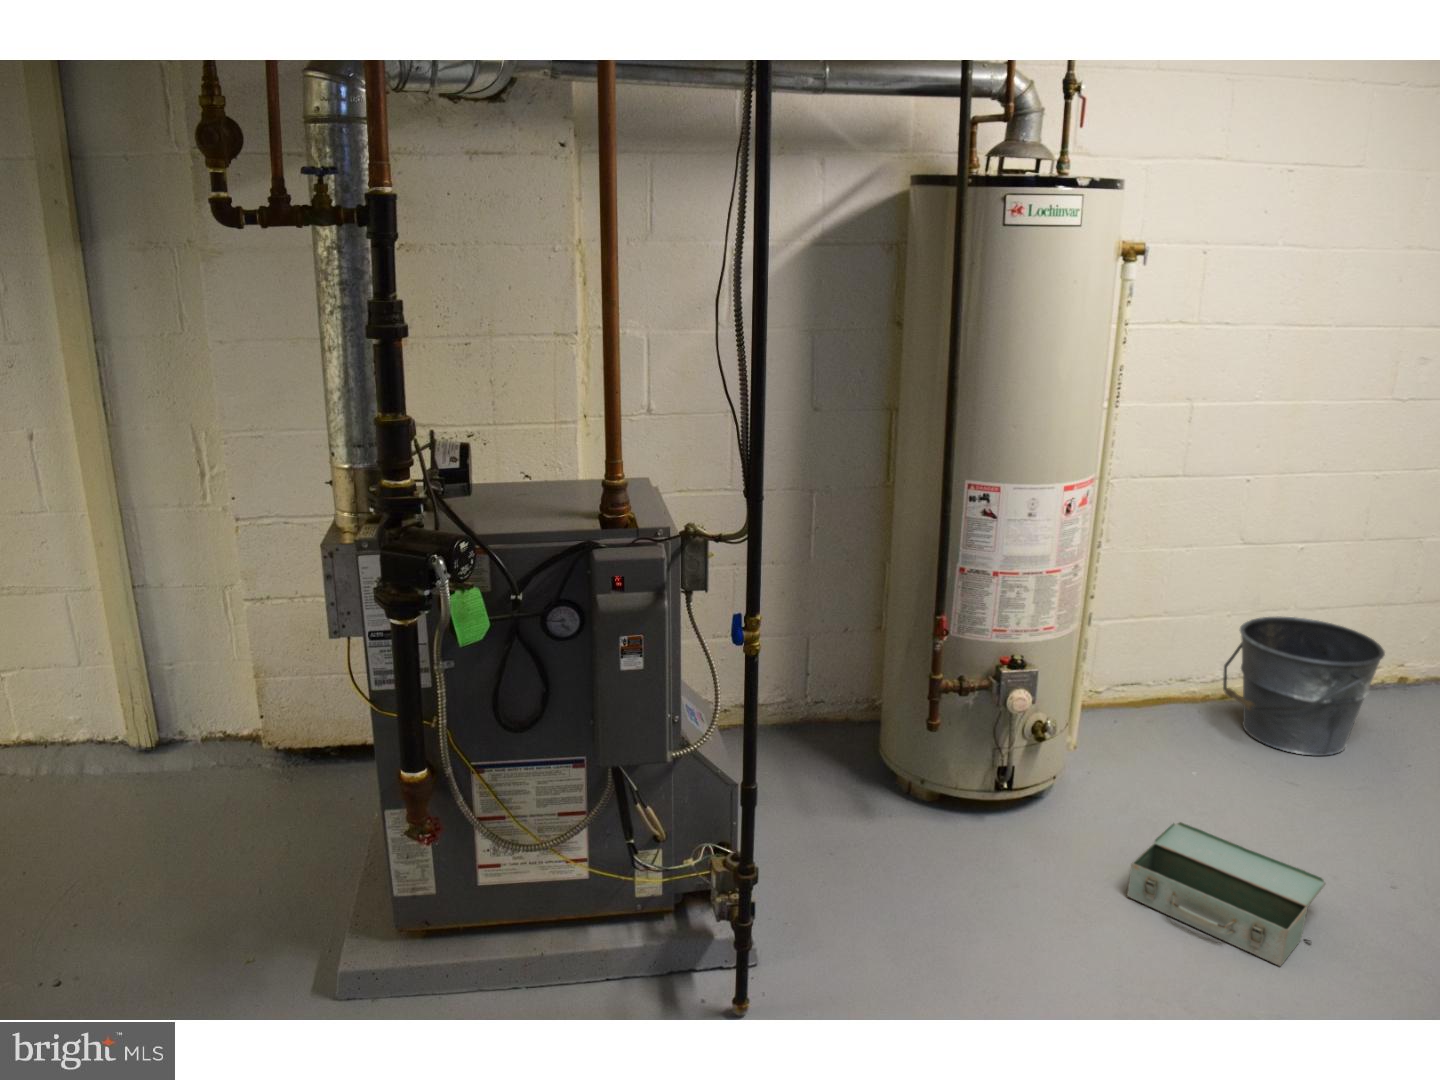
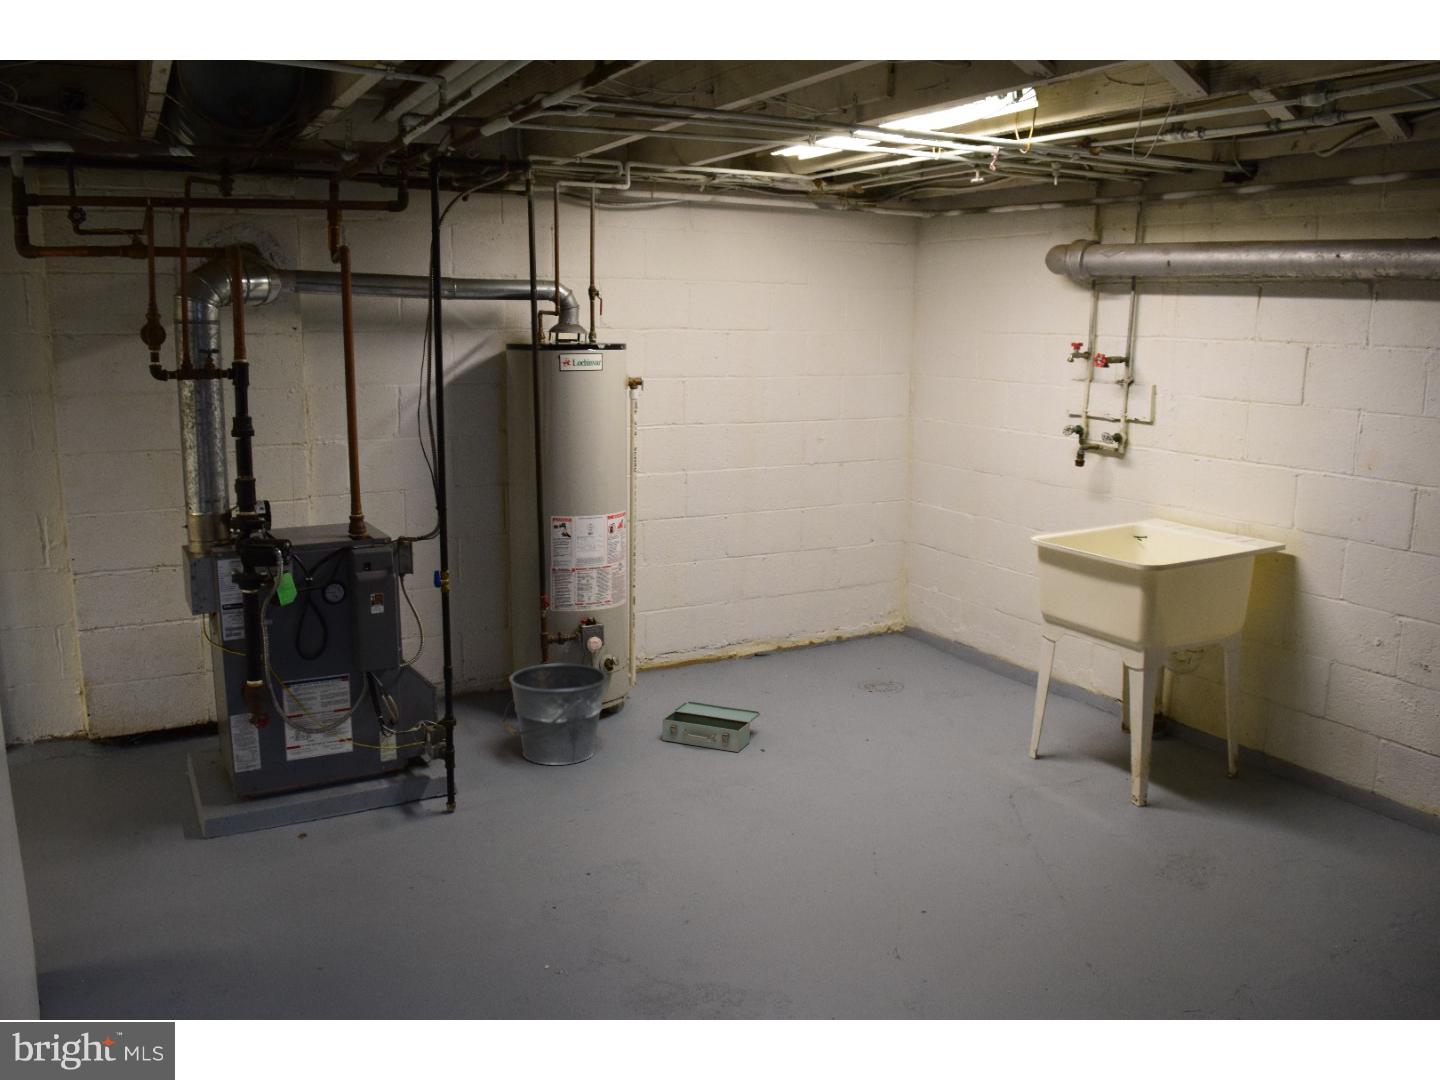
bucket: present [1223,617,1385,756] -> present [502,663,607,765]

